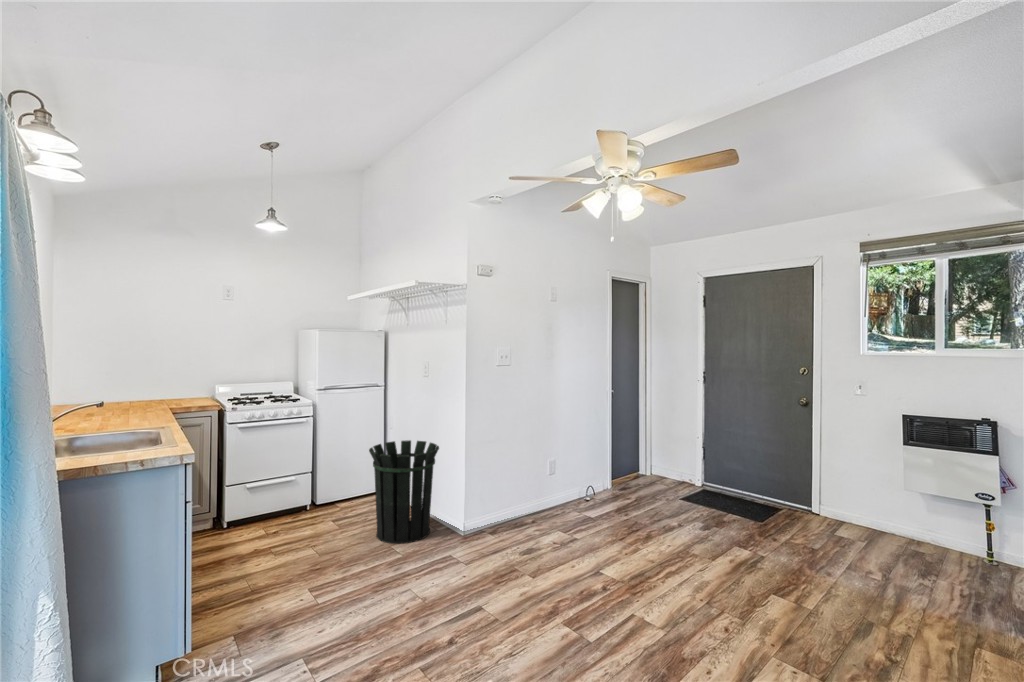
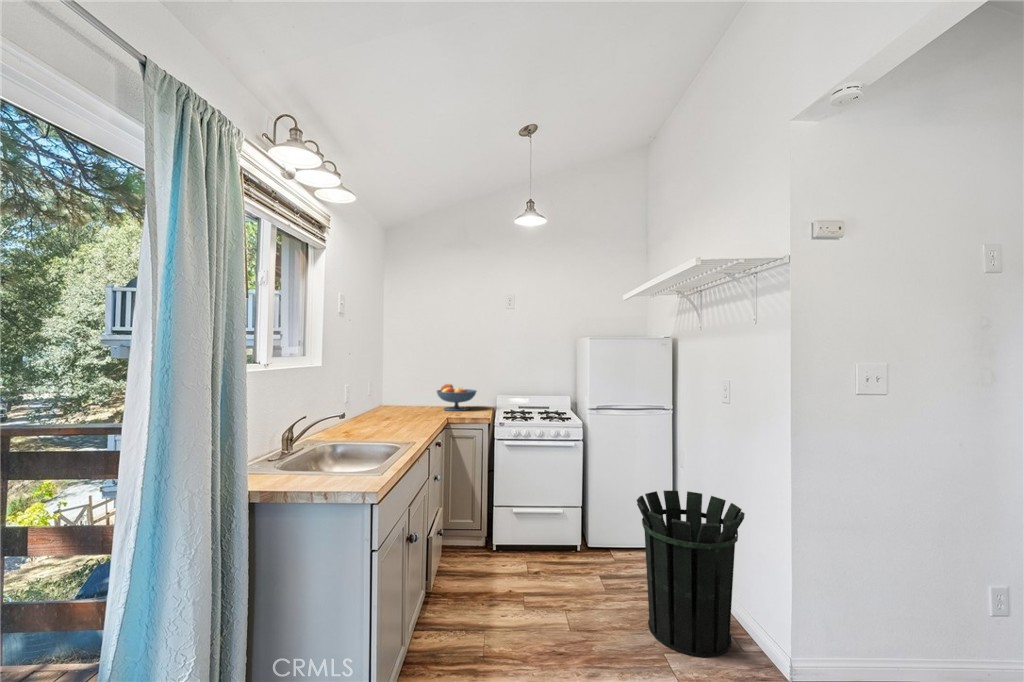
fruit bowl: none [138,375,191,403] -> present [437,384,476,411]

